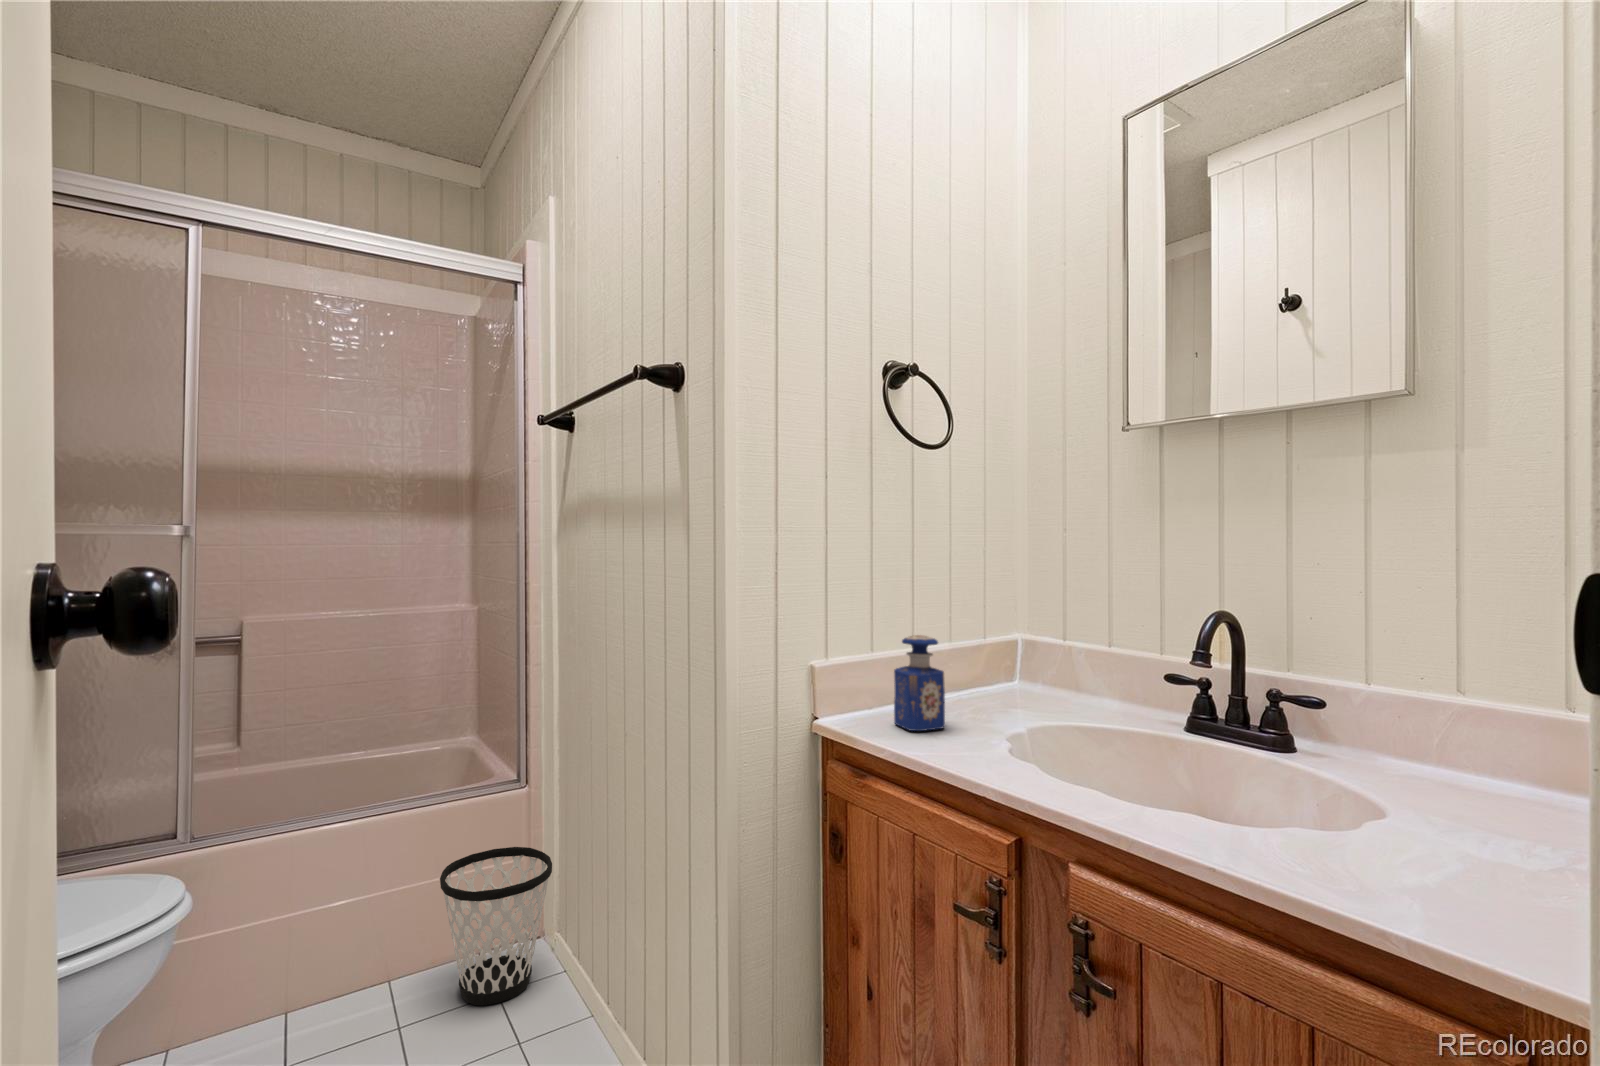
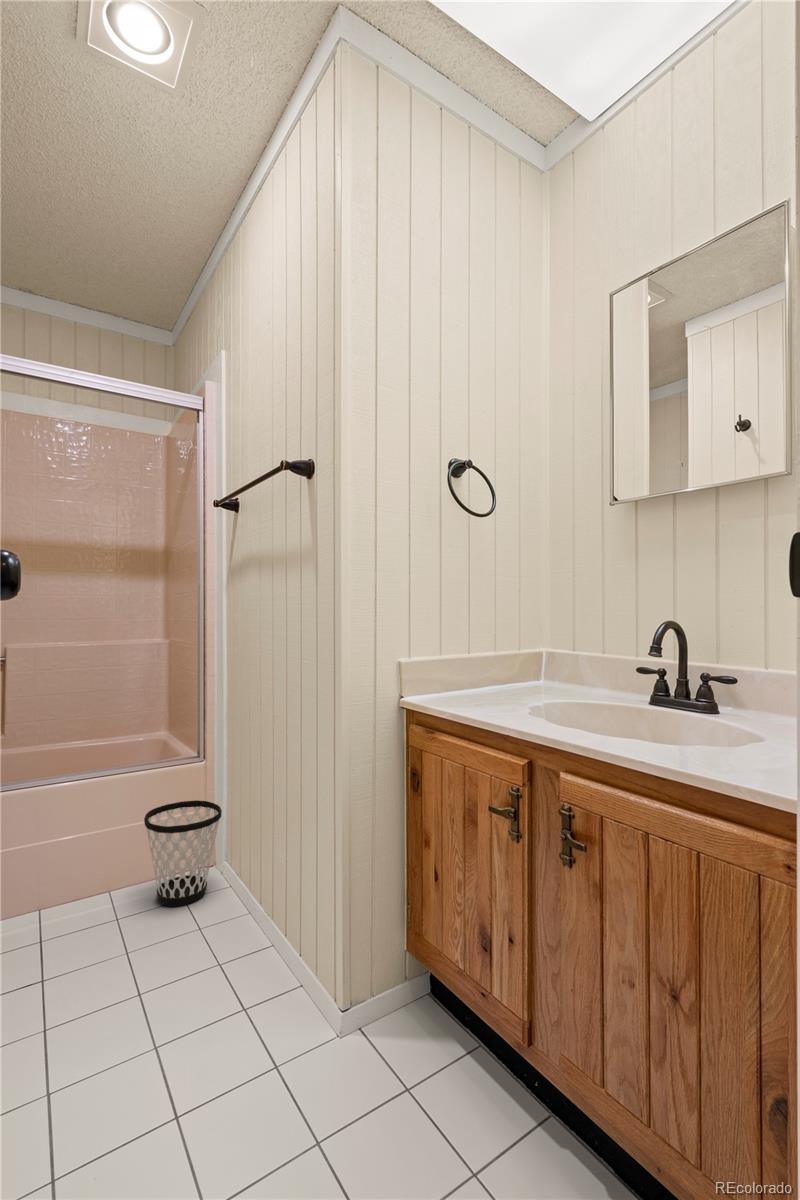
perfume bottle: present [894,635,945,731] -> none [454,640,487,702]

